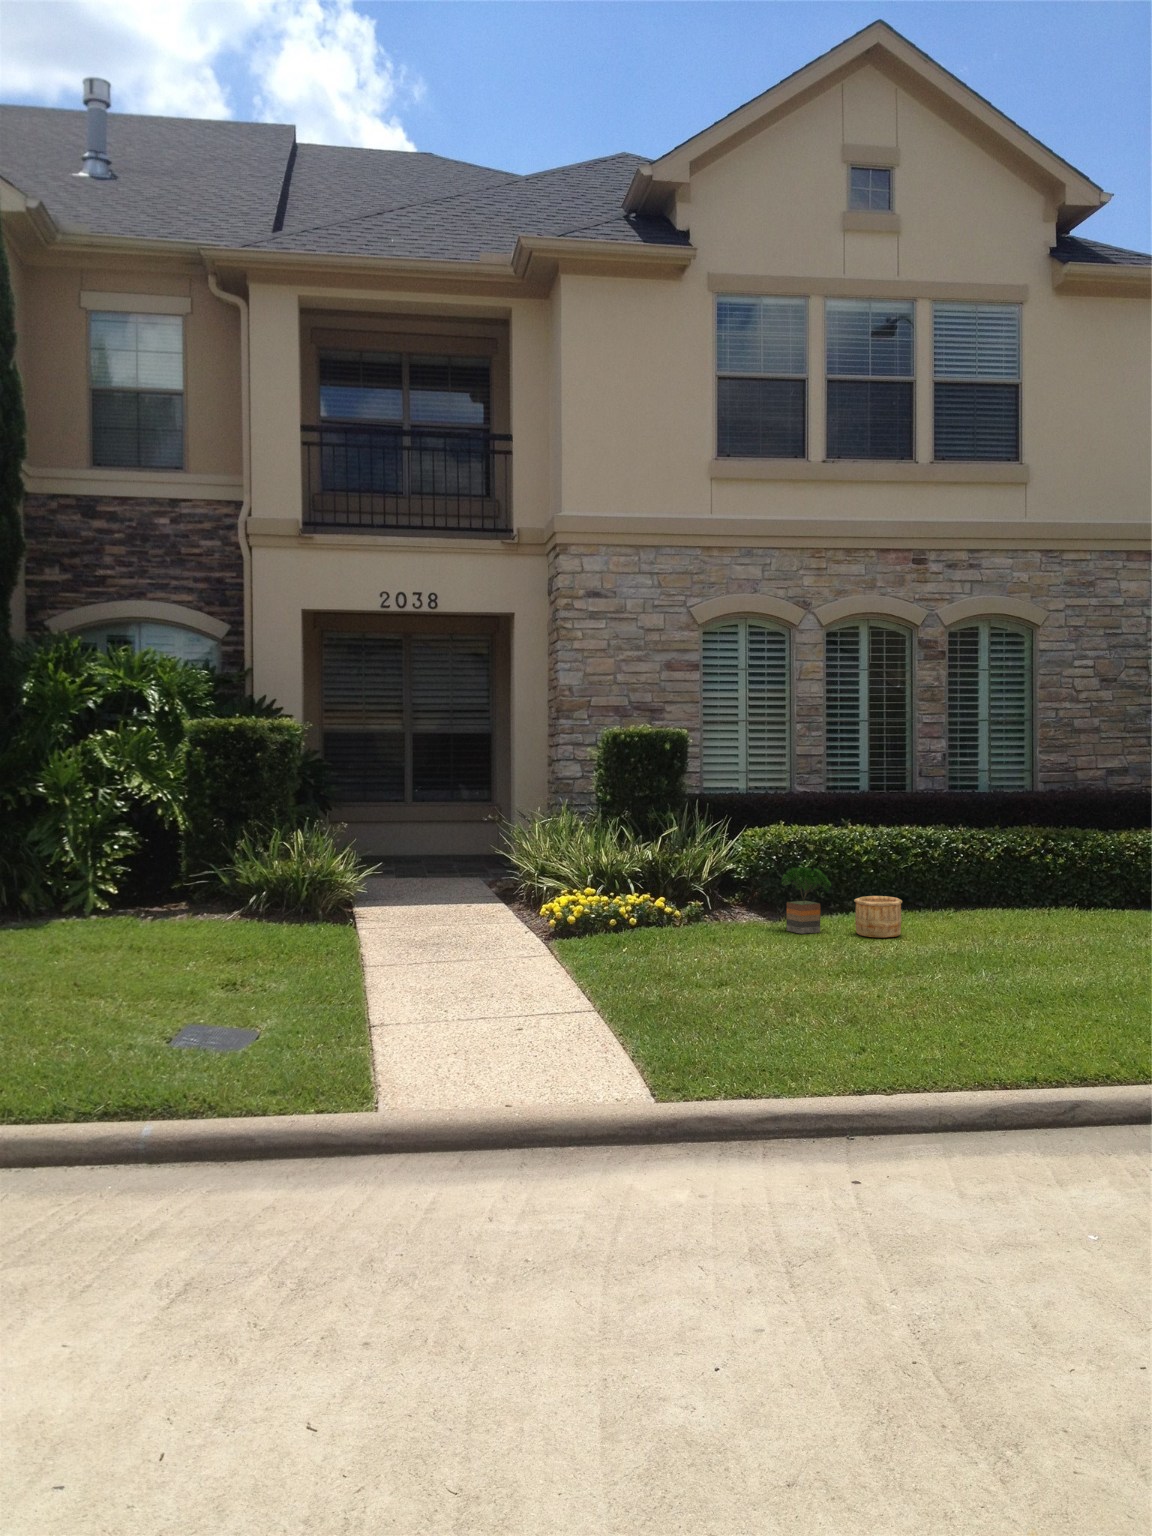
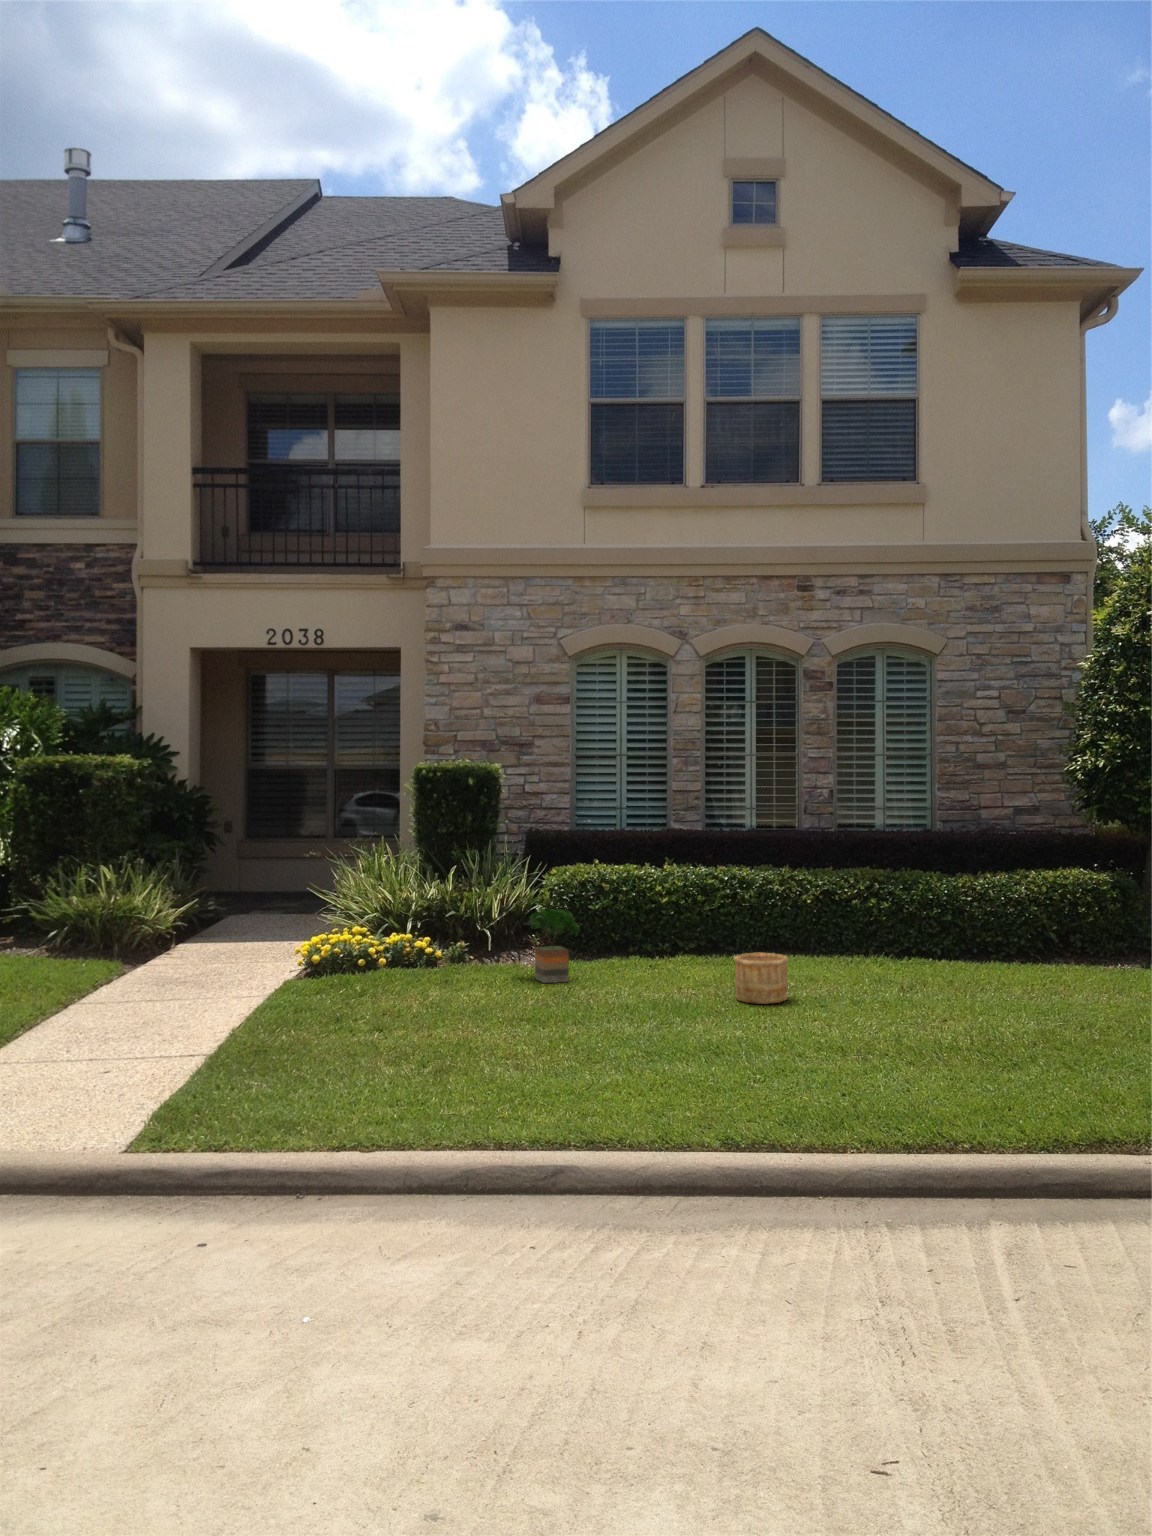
wooden bucket: present [854,896,902,937] -> present [733,953,788,1004]

